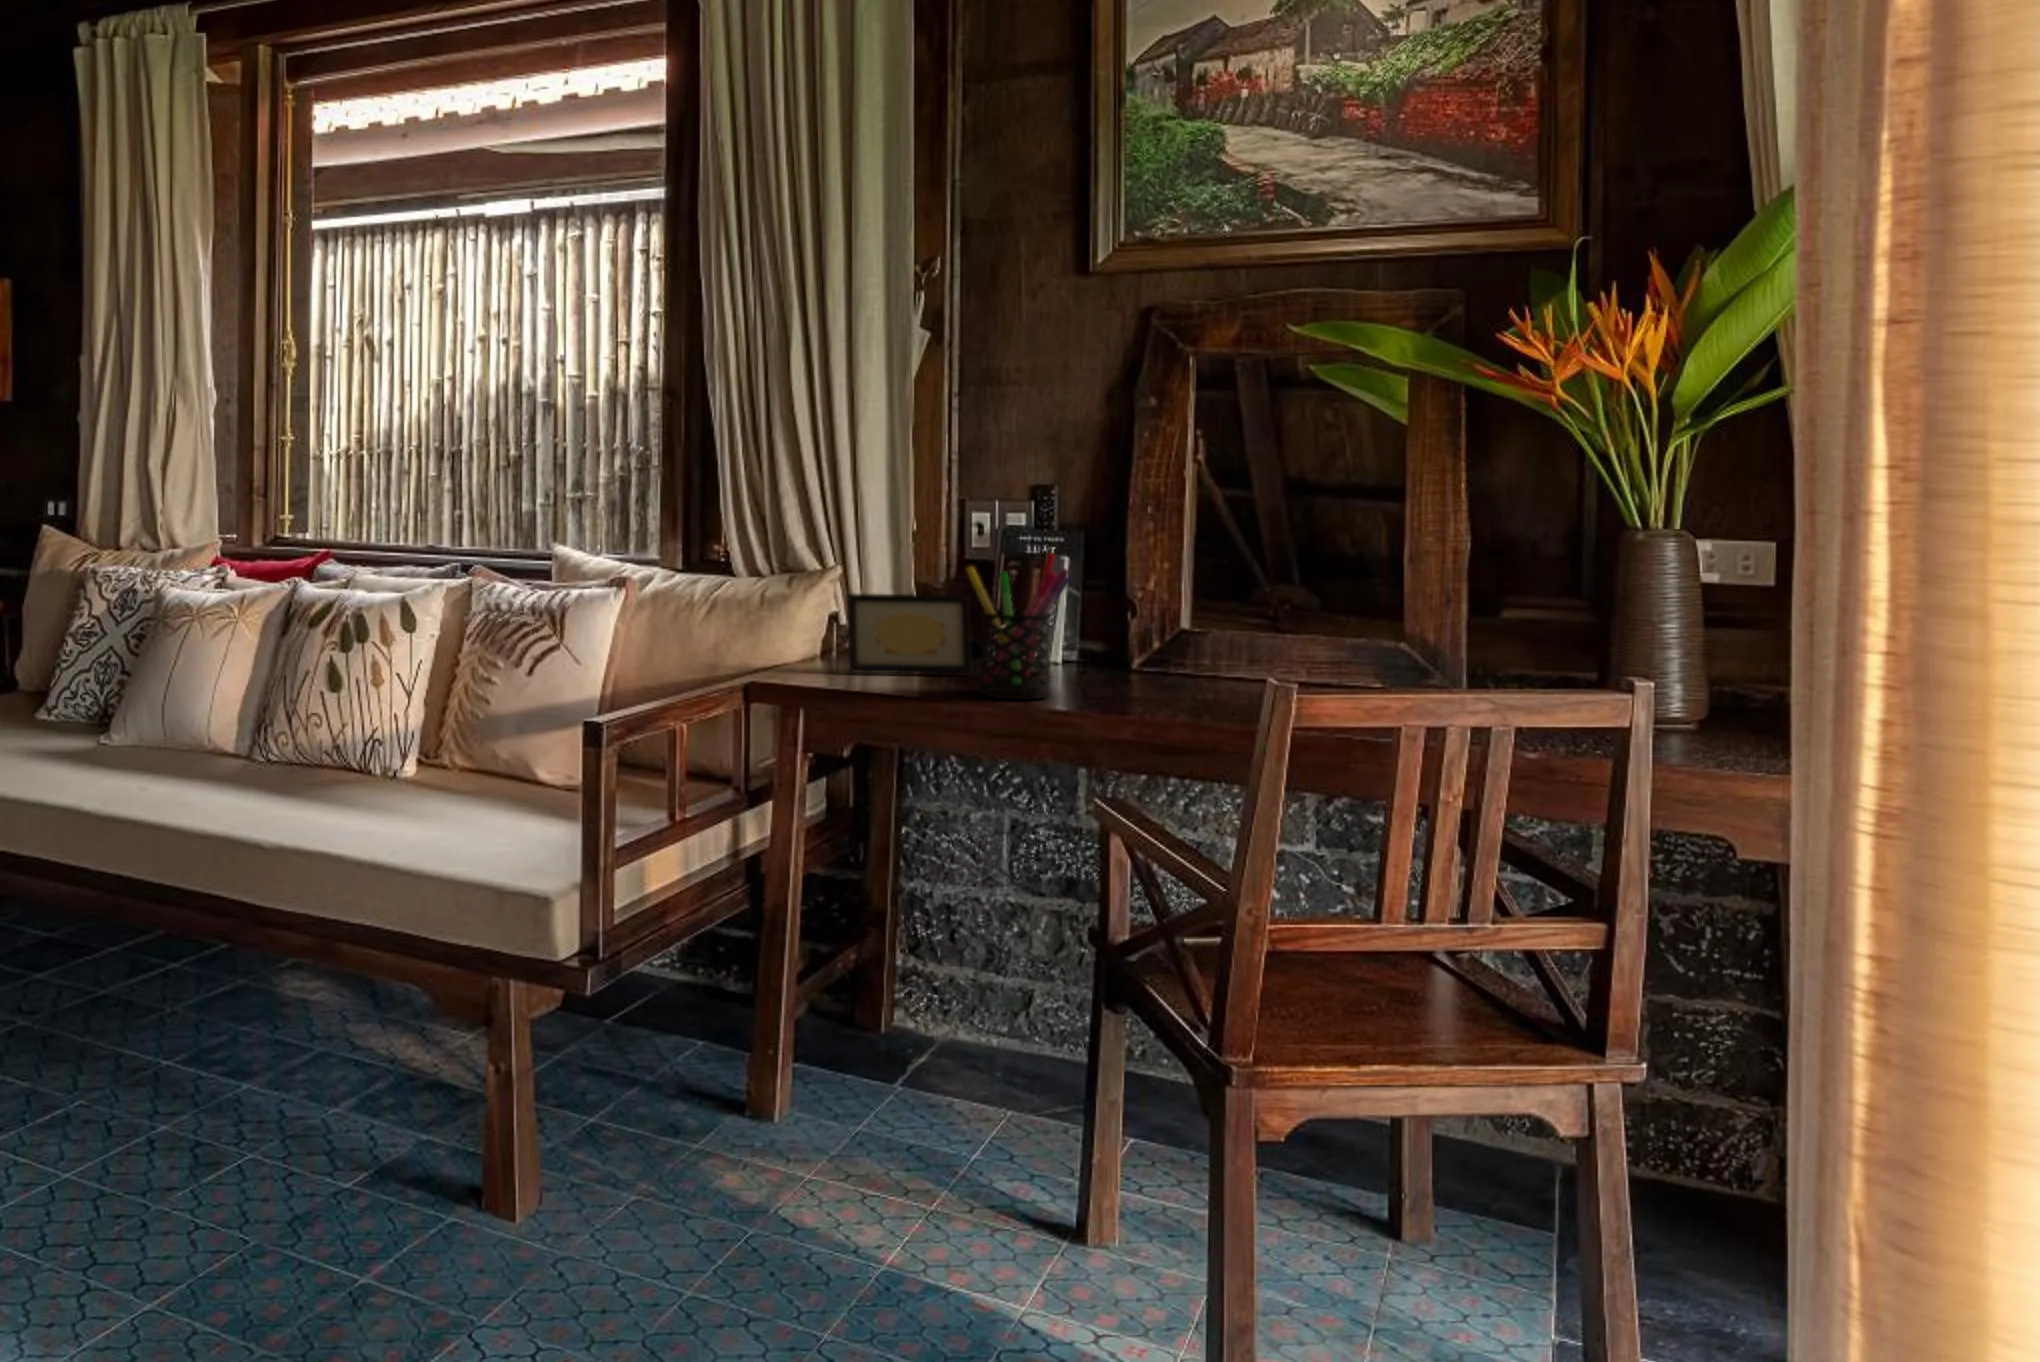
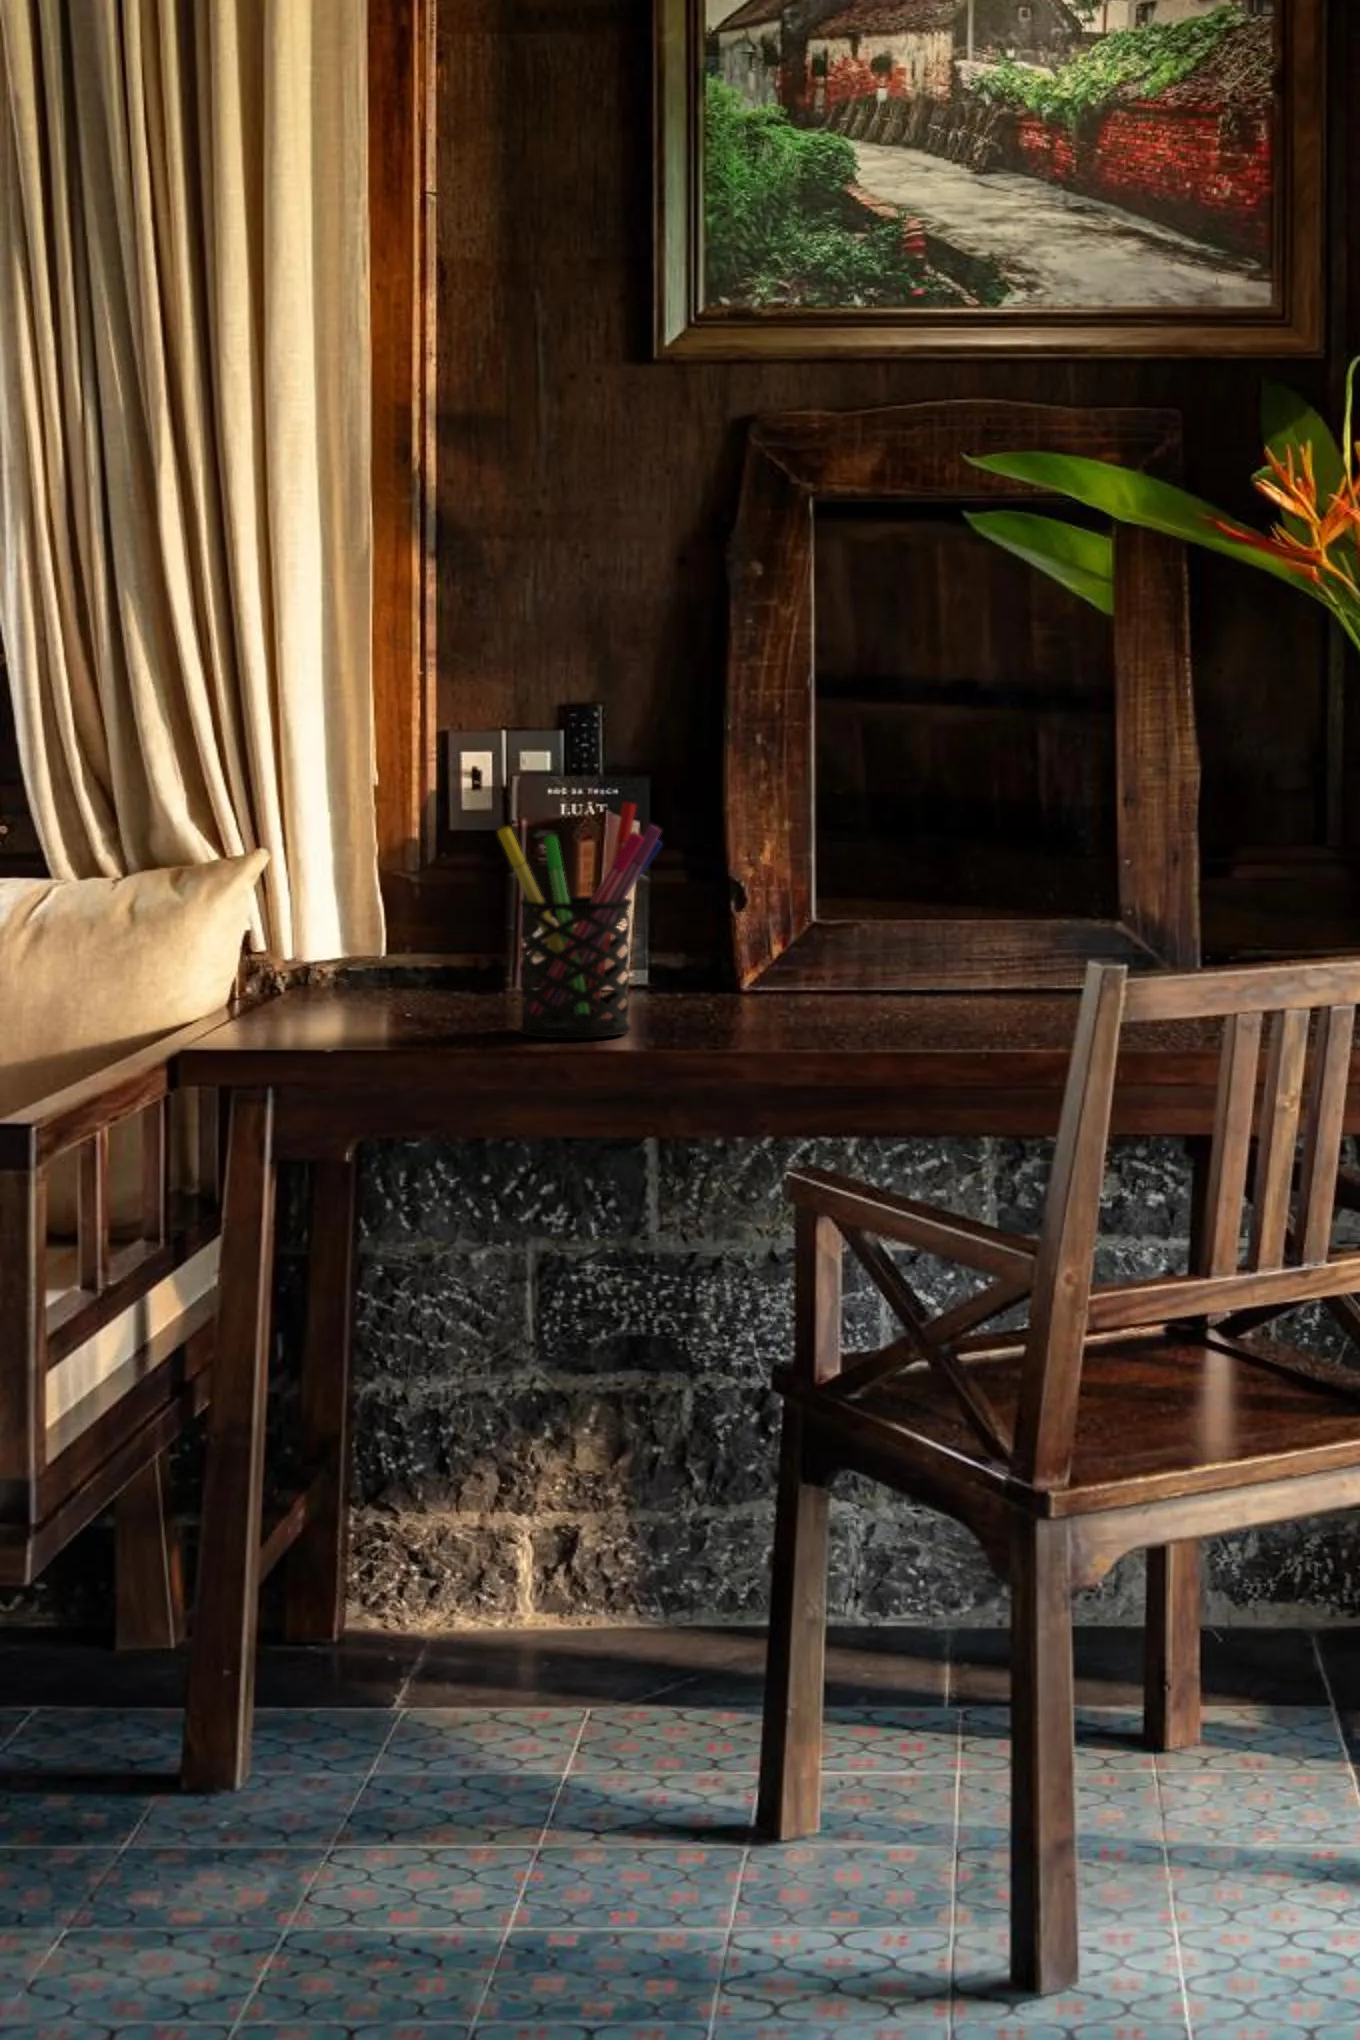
picture frame: present [847,593,972,674] -> none [284,880,494,1017]

